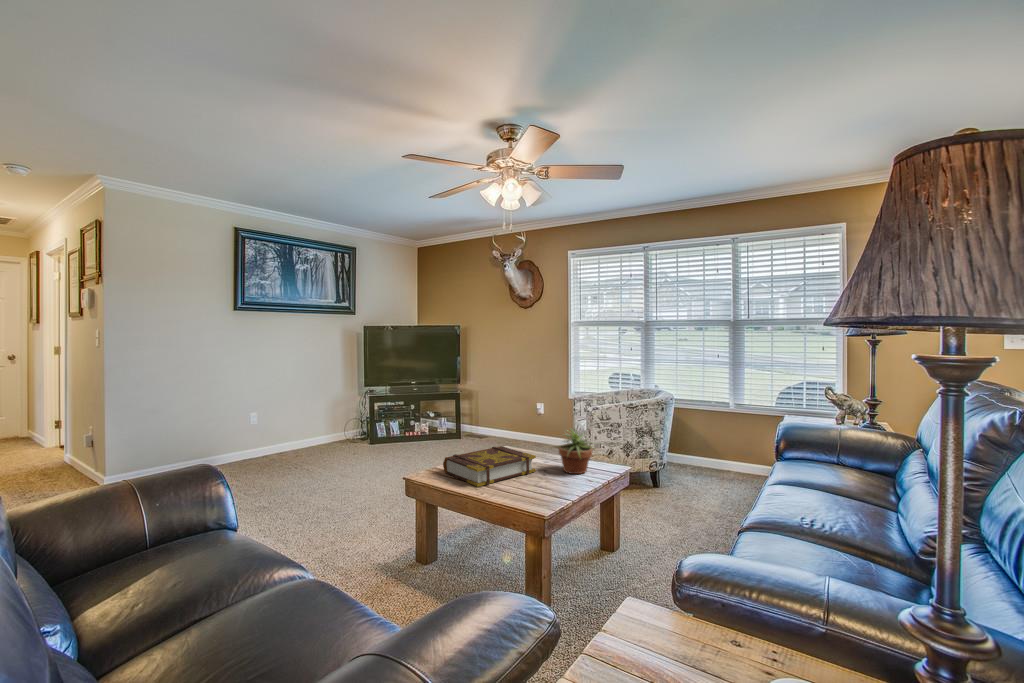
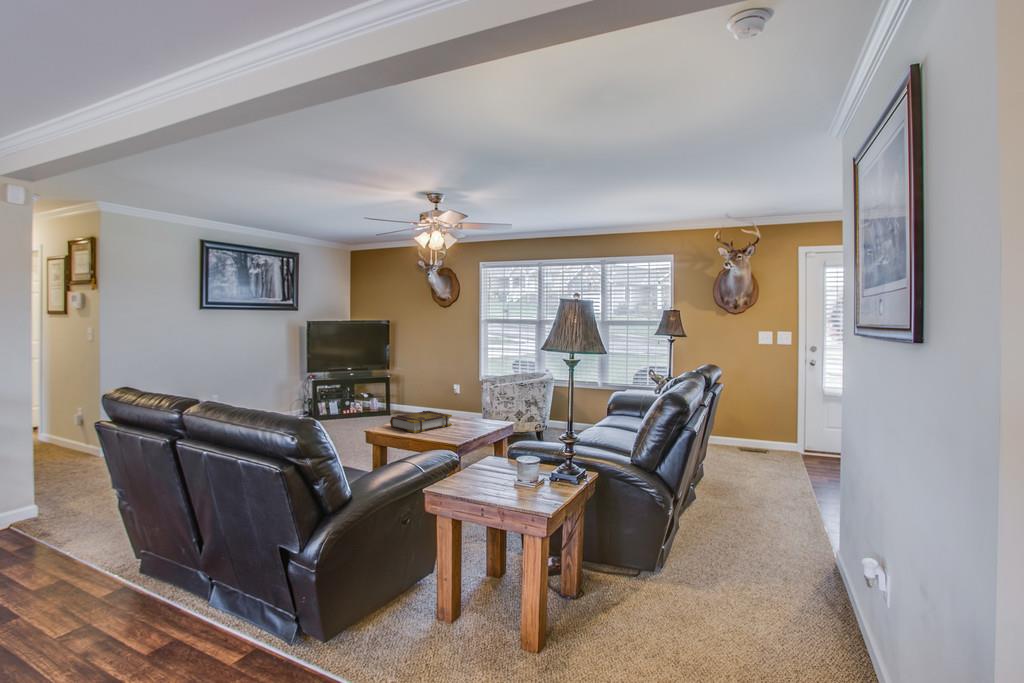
potted plant: present [555,429,596,474] -> none [461,396,497,426]

